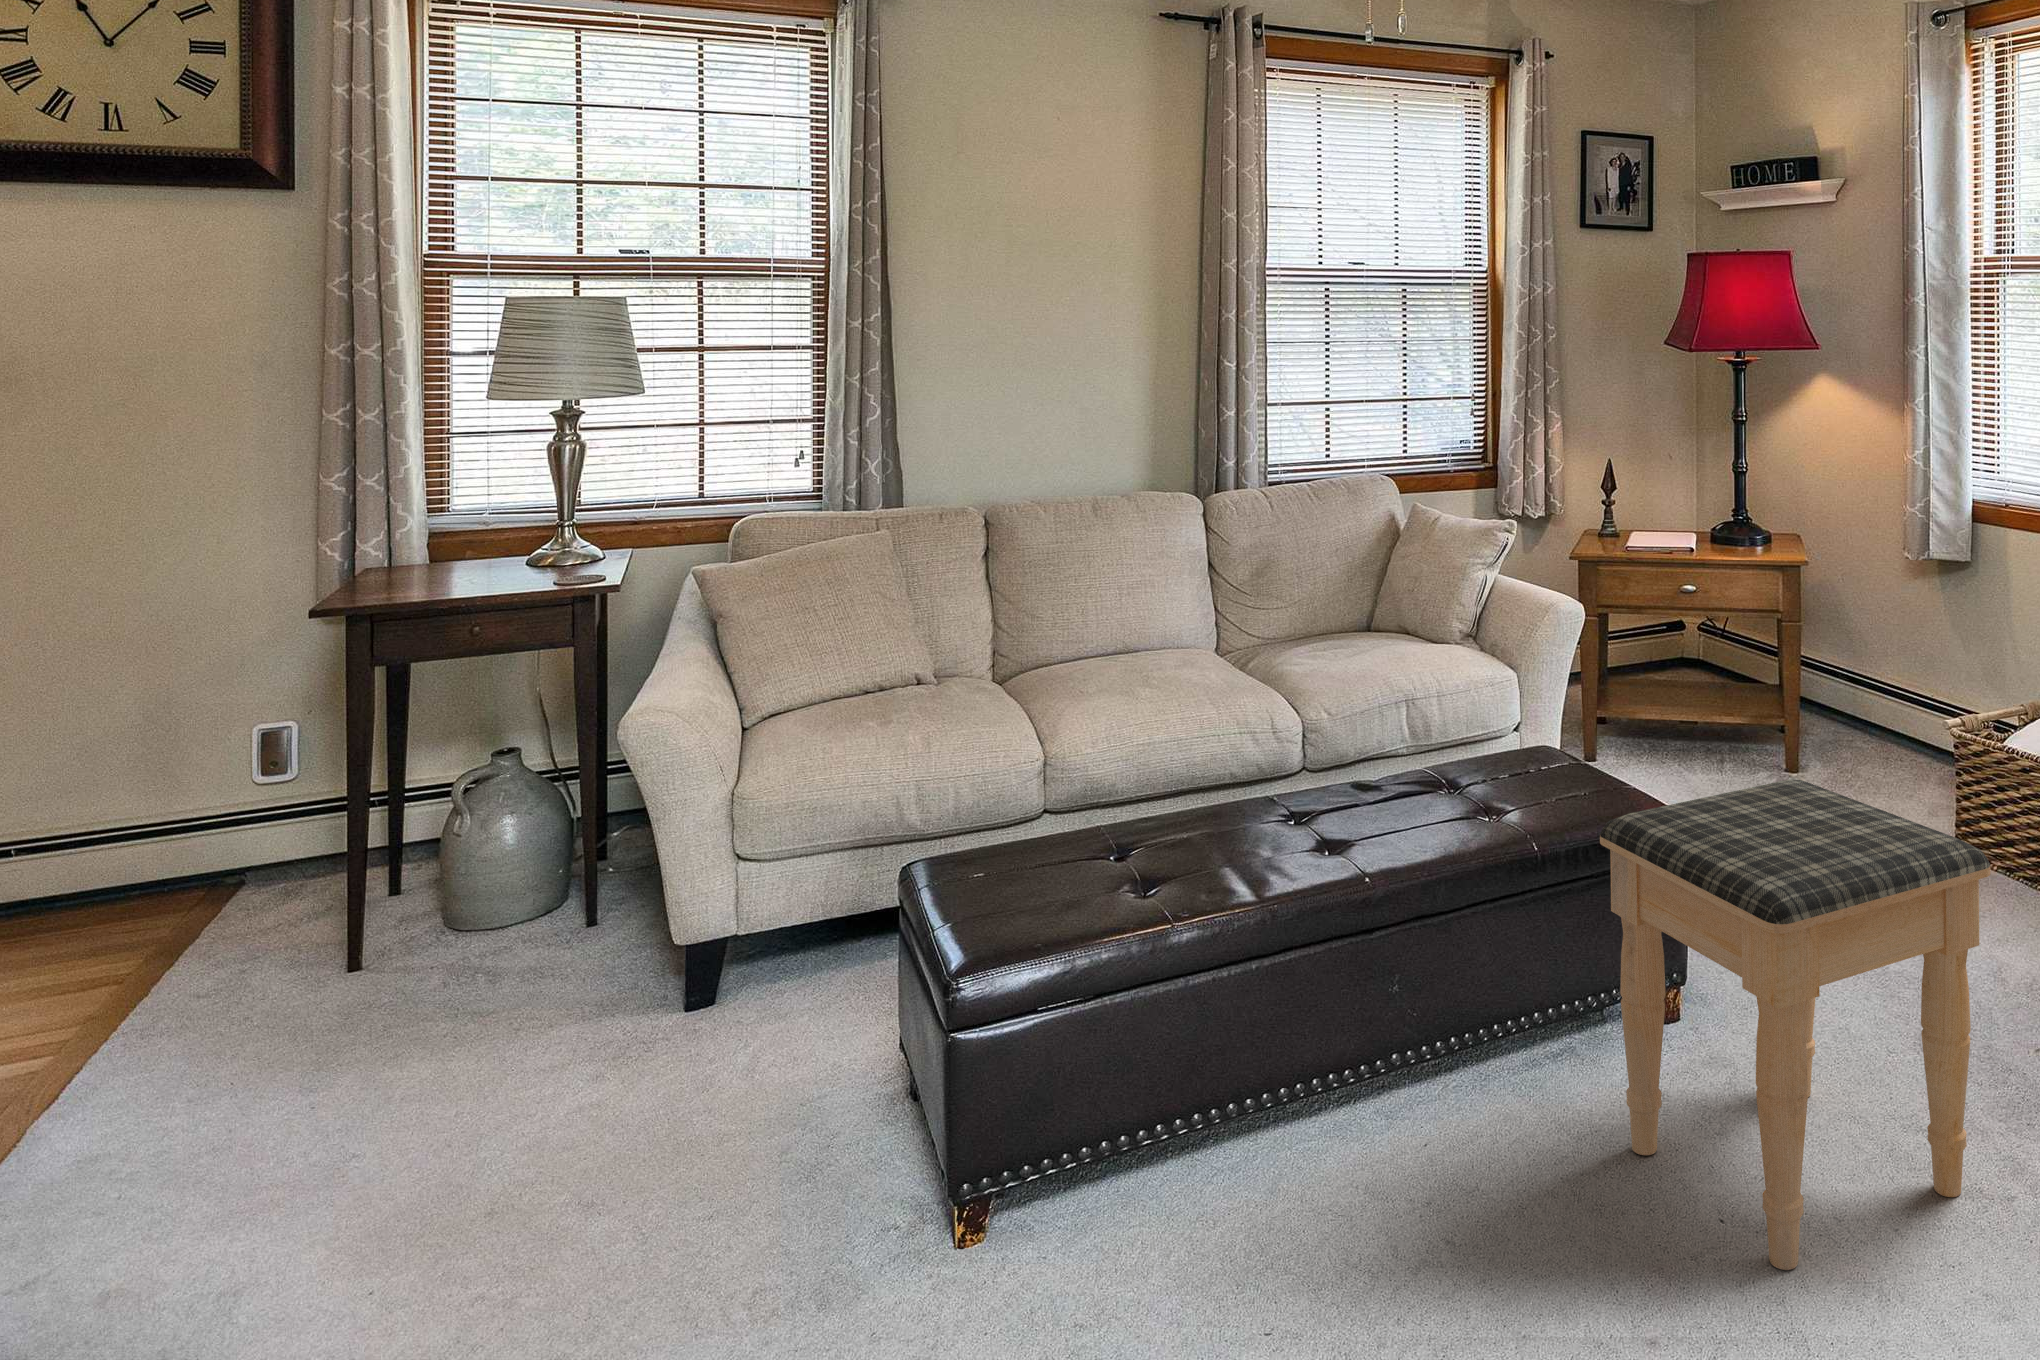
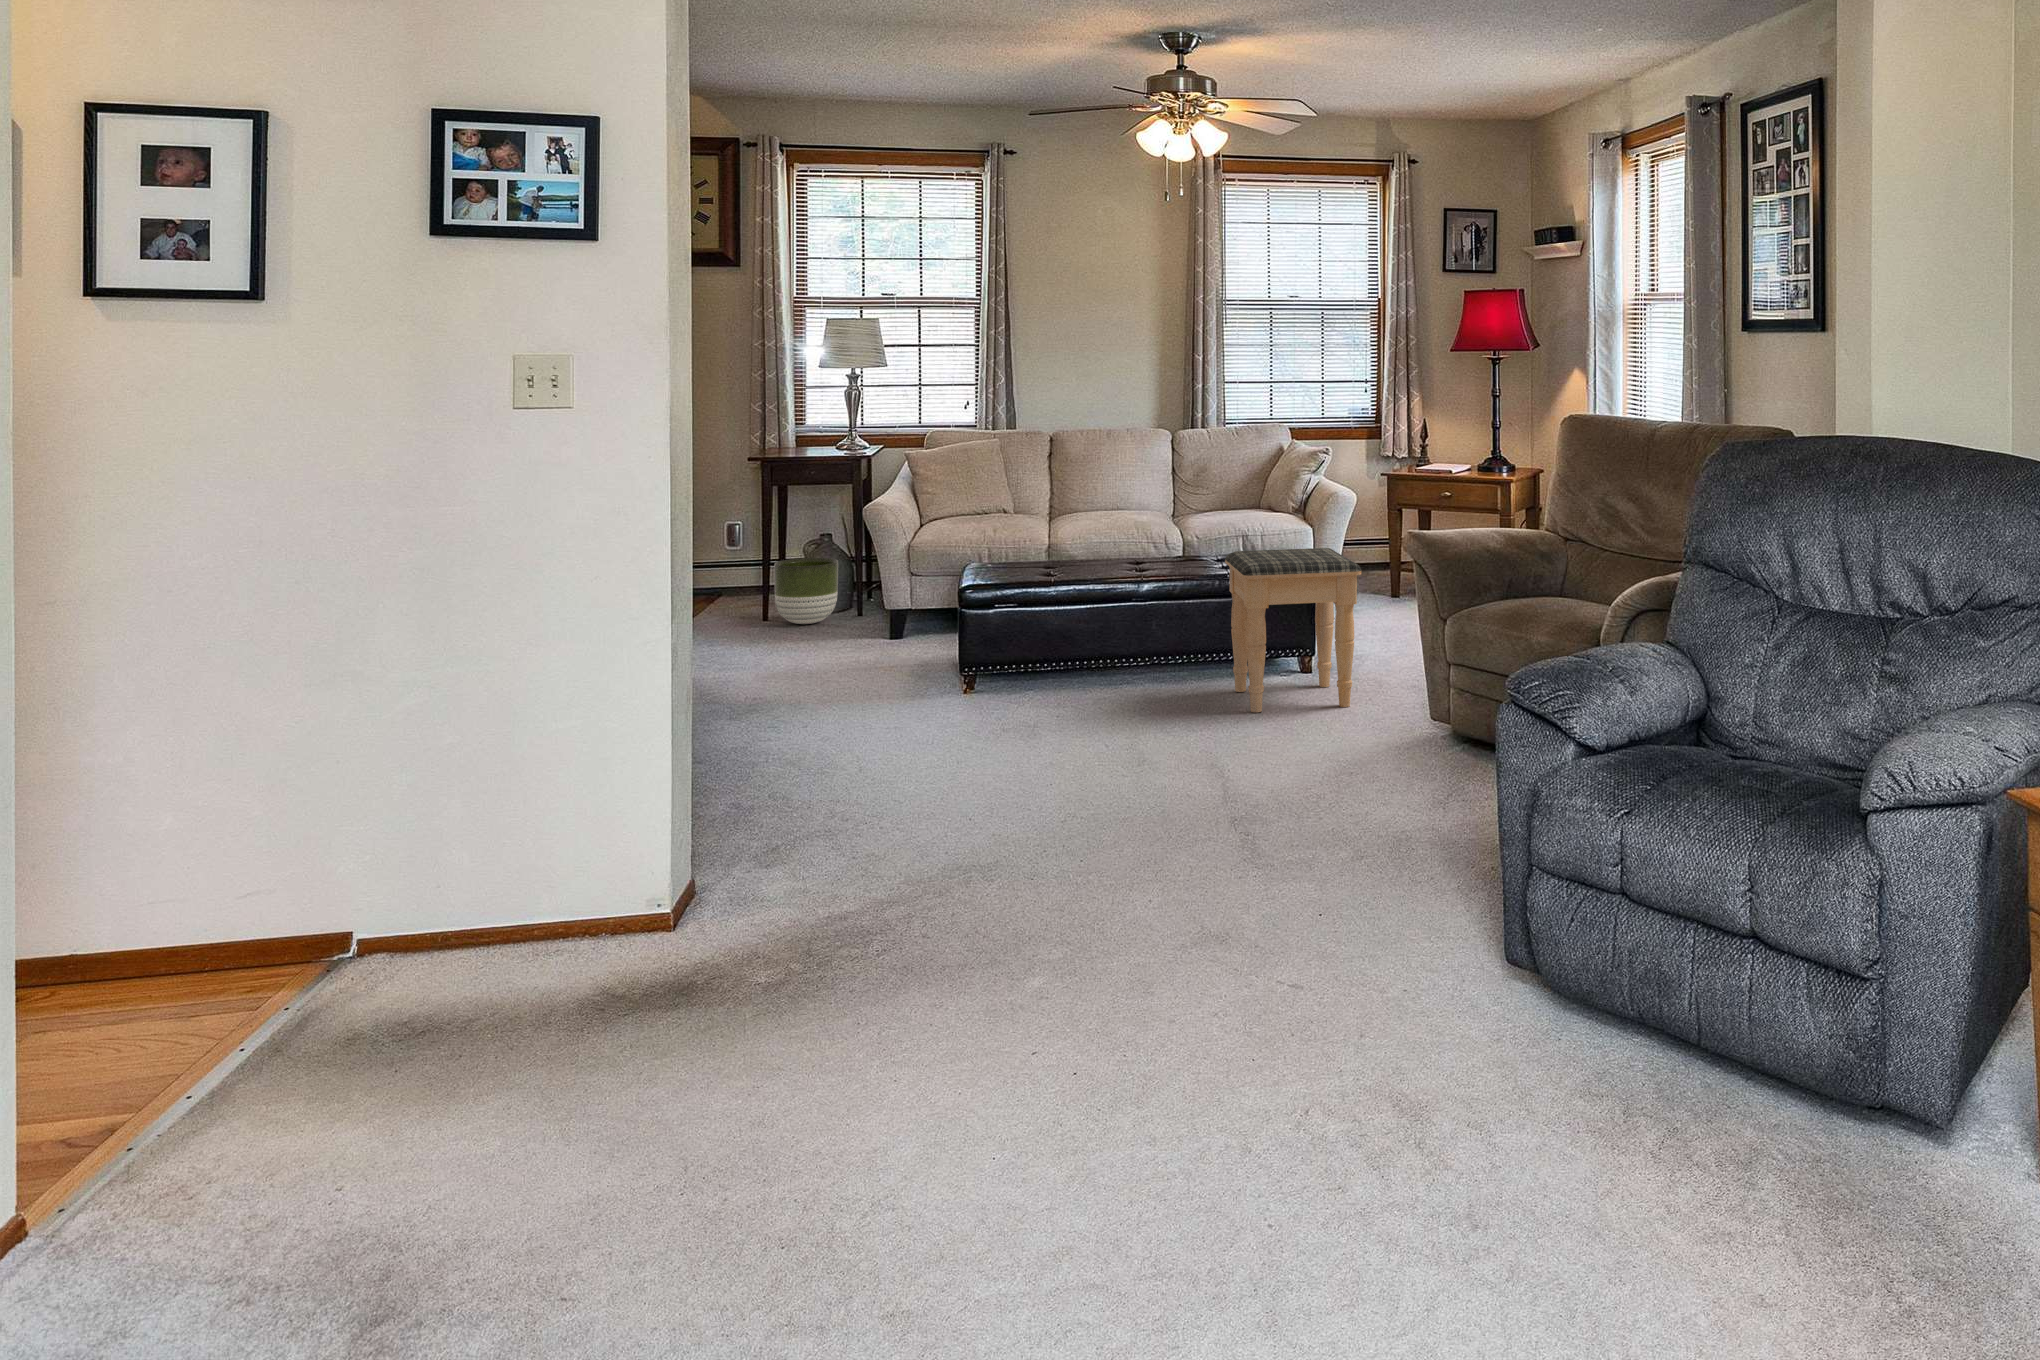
planter: none [371,803,533,967] -> present [774,558,838,624]

